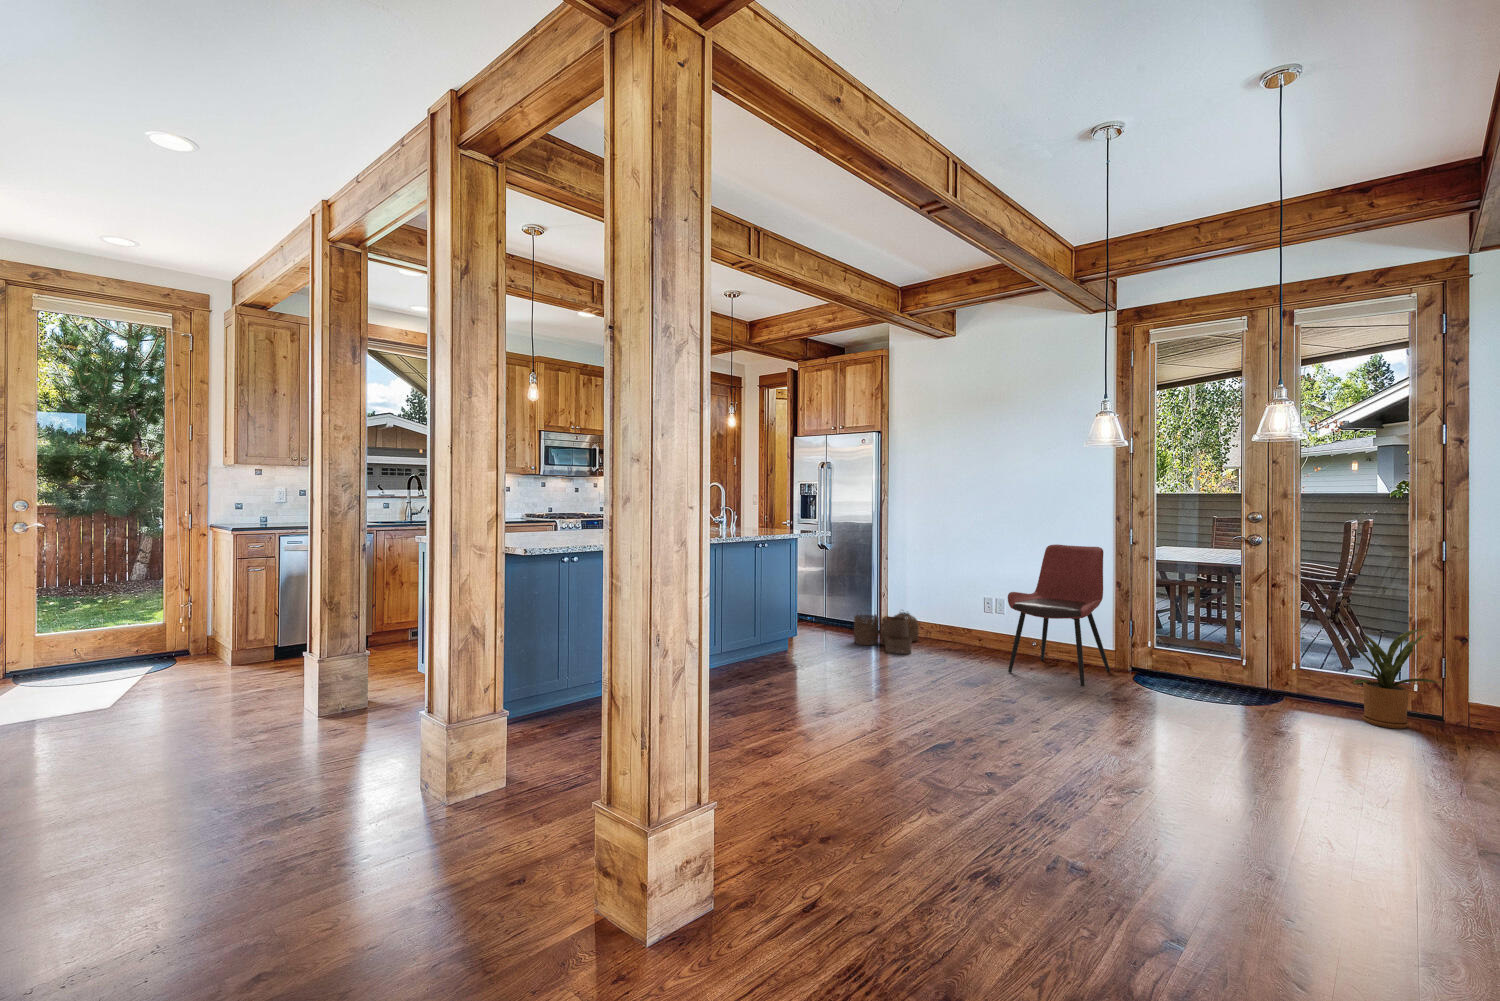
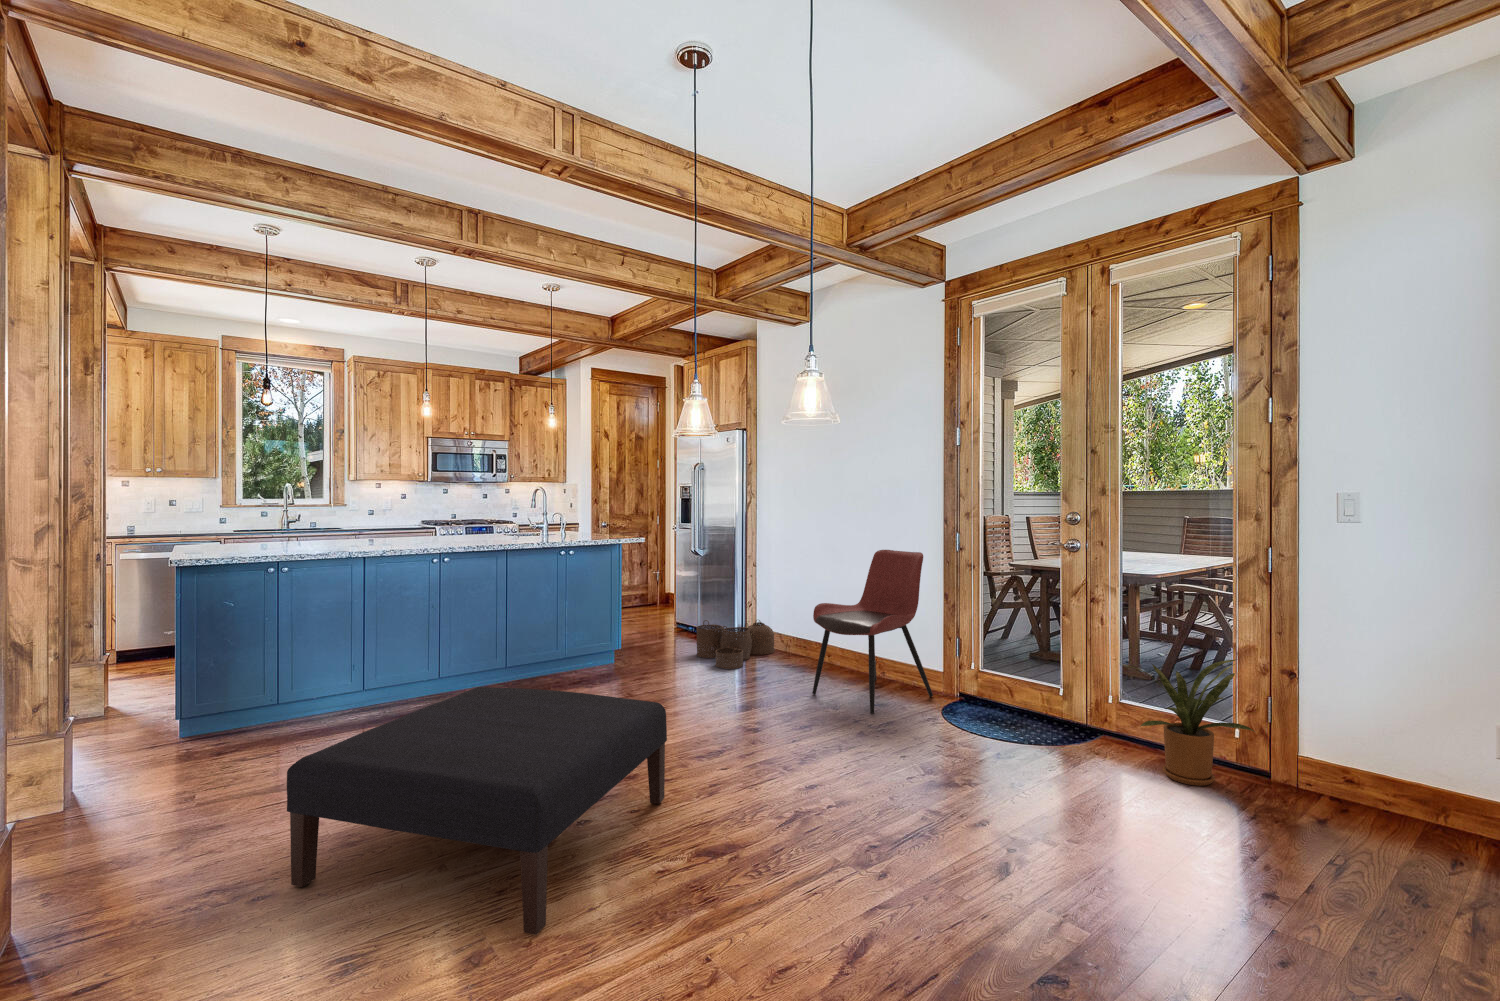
ottoman: none [826,665,1093,852] -> present [287,687,667,935]

